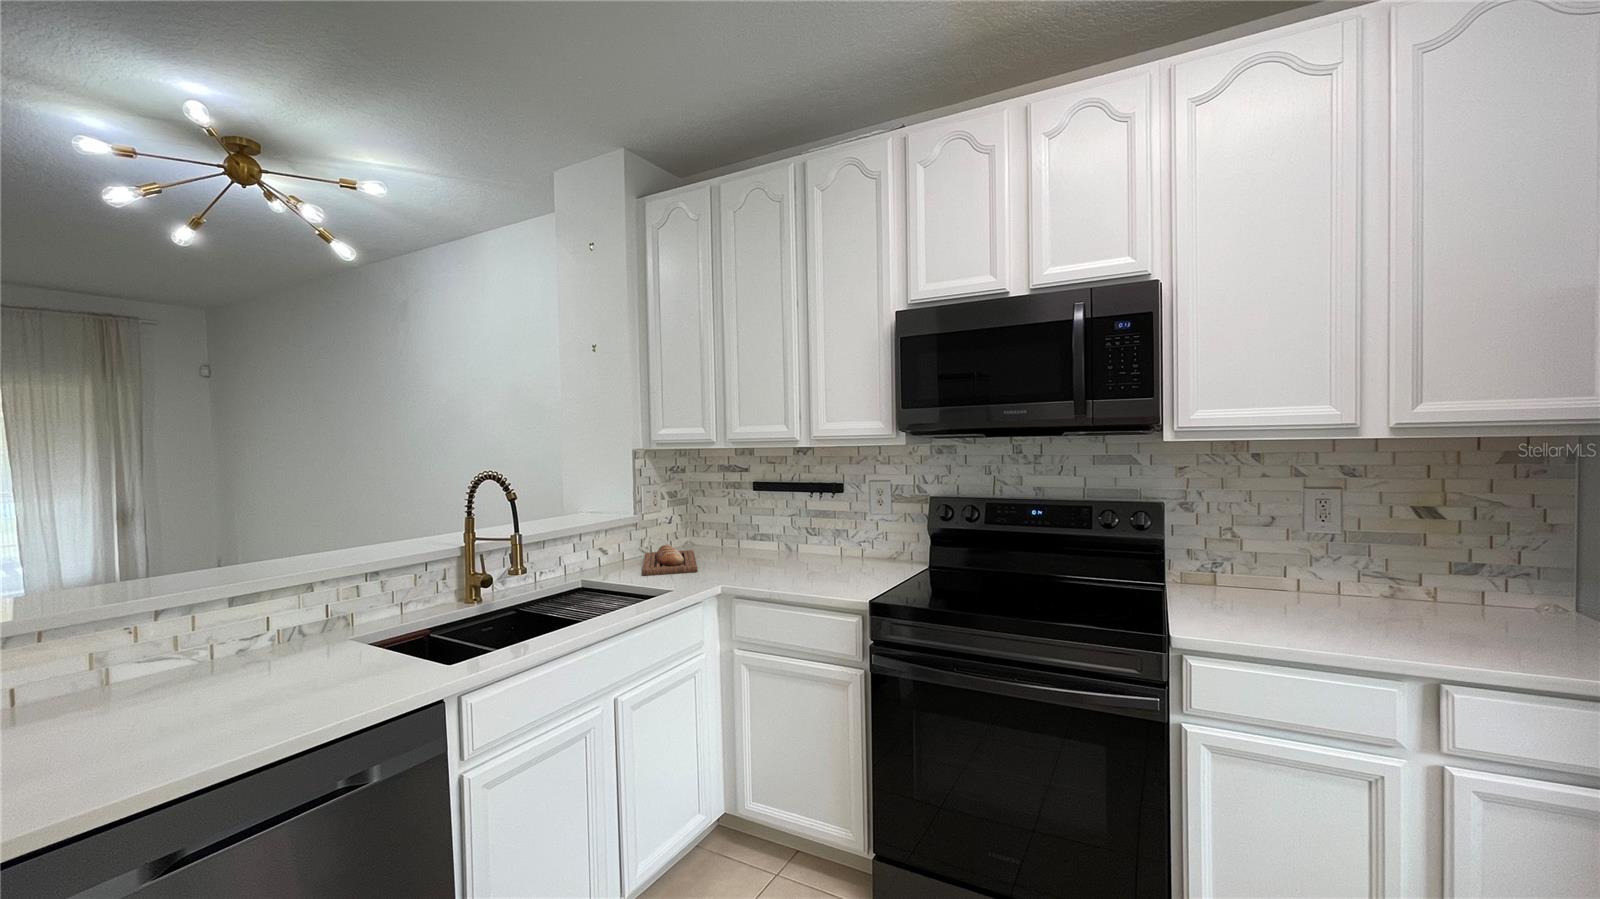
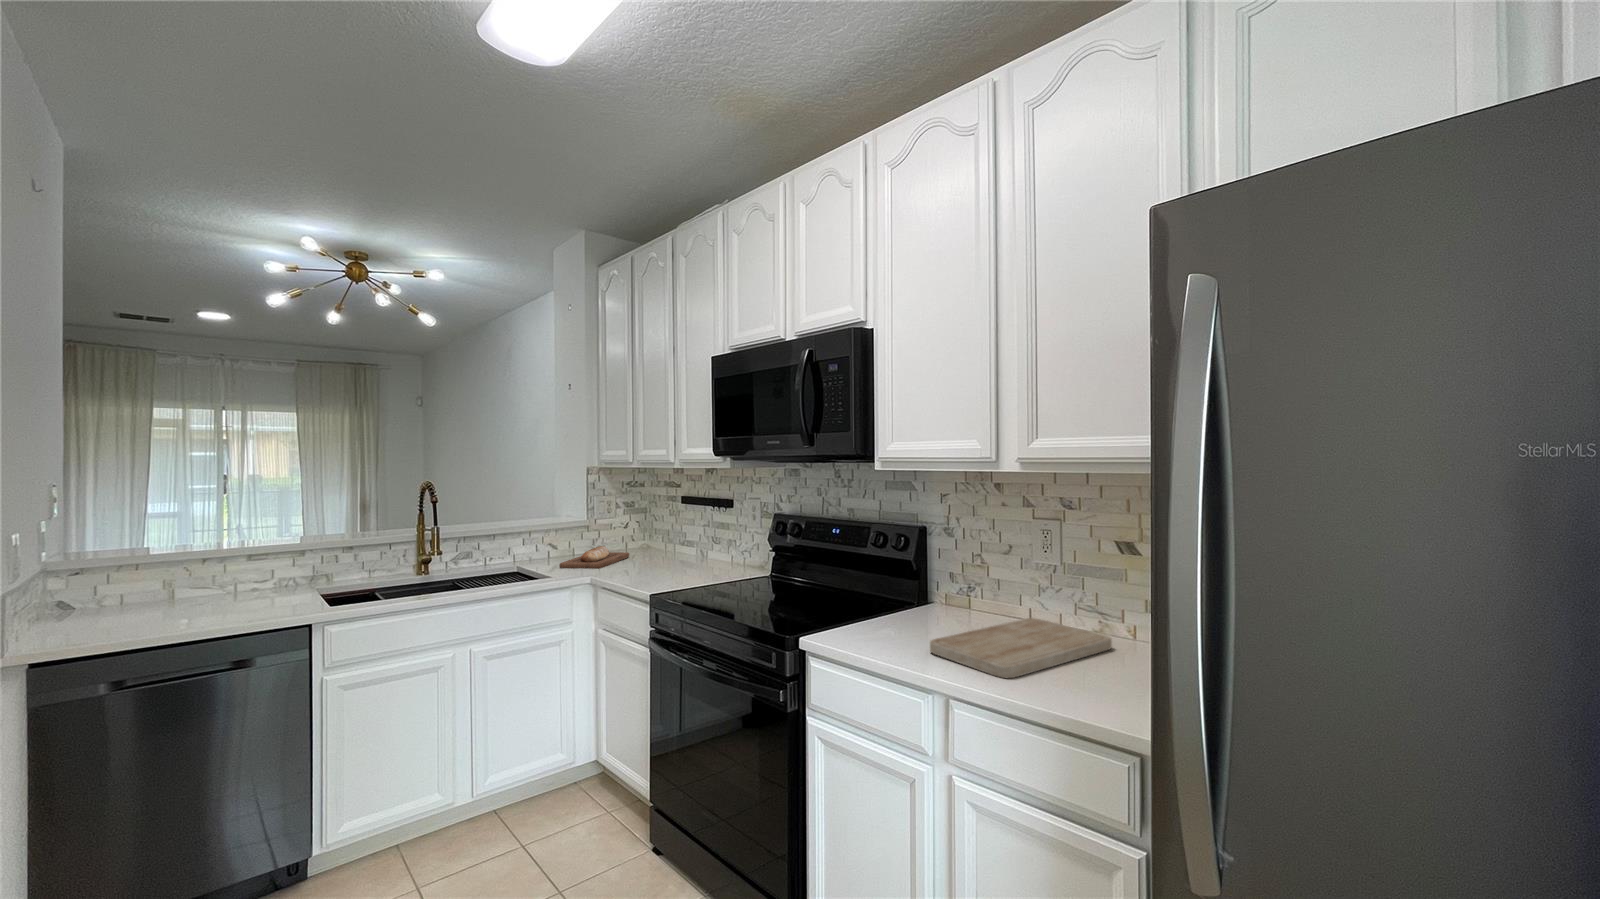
cutting board: none [1321,588,1486,655] -> present [930,618,1112,678]

